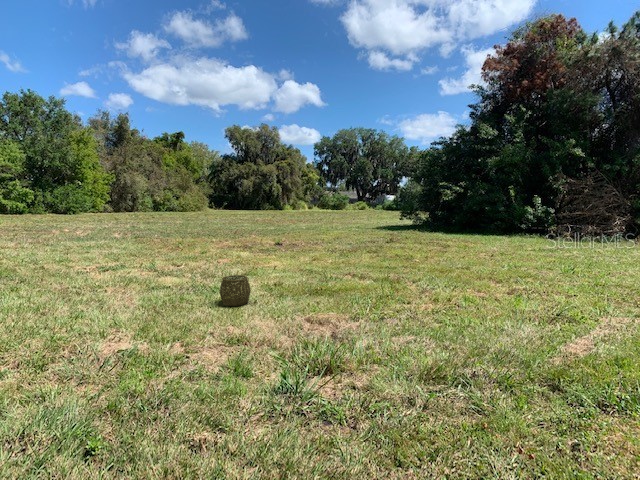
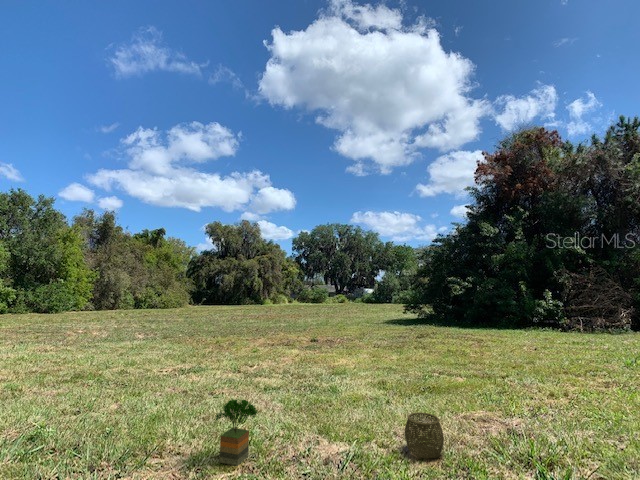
potted tree: none [73,257,111,302] -> present [216,399,258,466]

